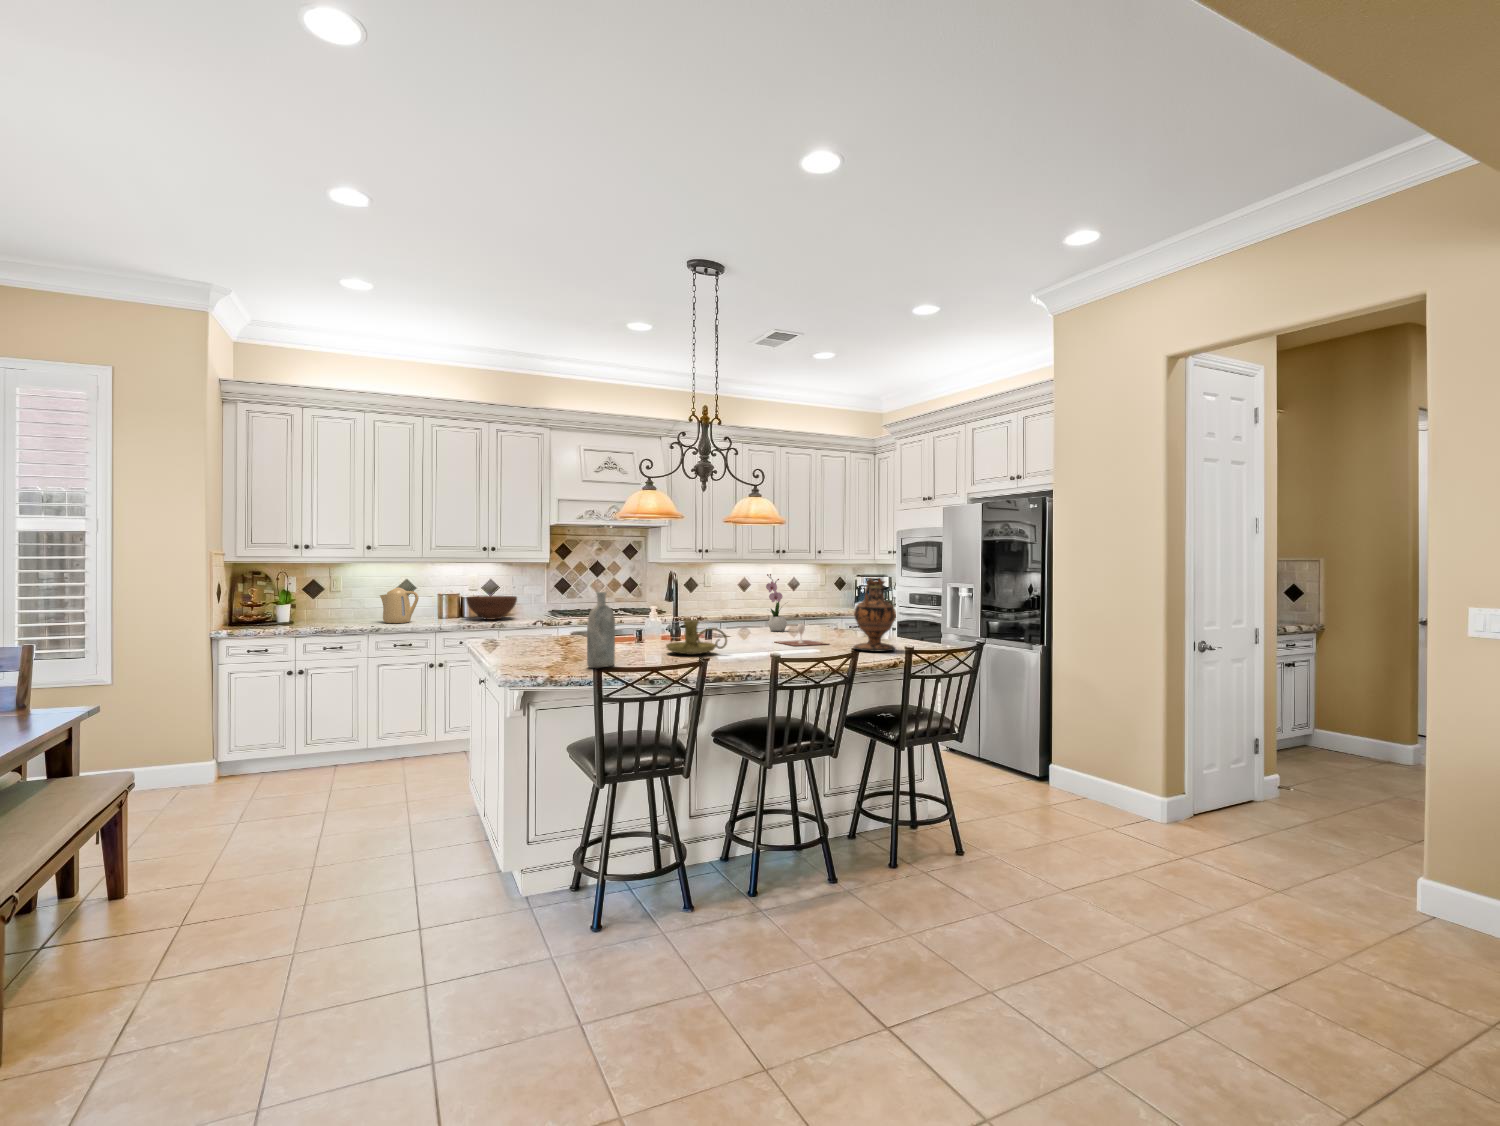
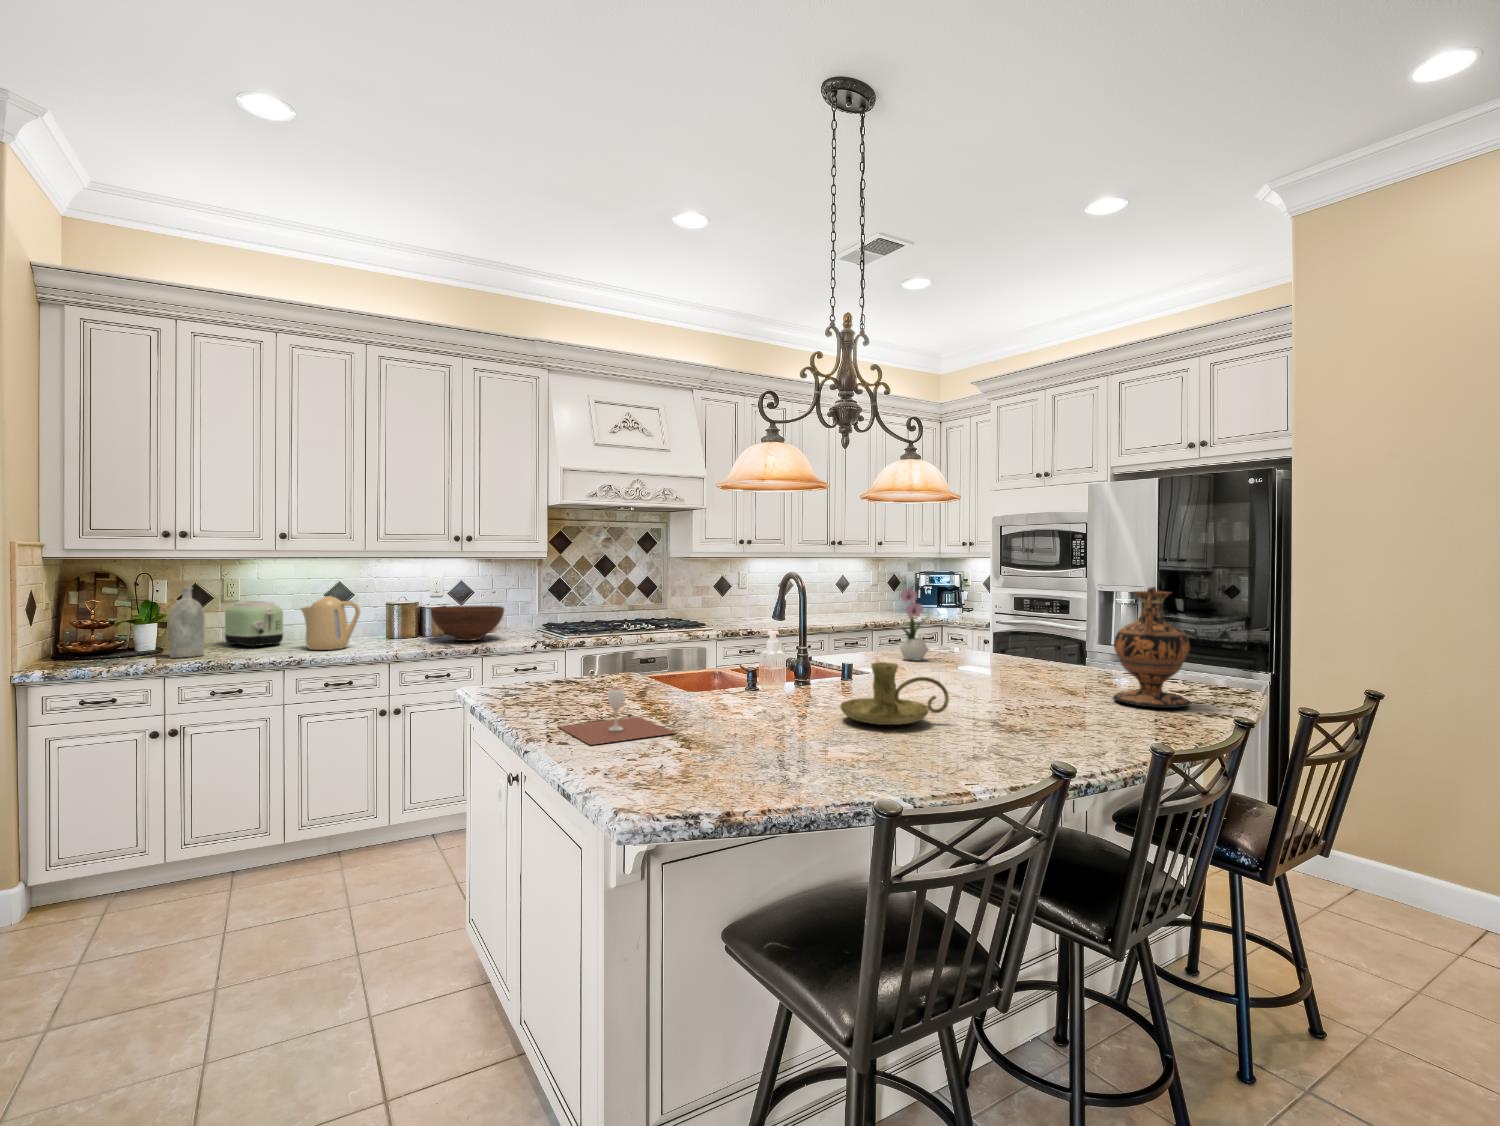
toaster: none [331,591,370,621] -> present [224,601,284,647]
bottle: present [587,592,615,668] -> present [169,587,205,658]
wine glass: present [776,624,824,646] -> present [559,688,675,745]

